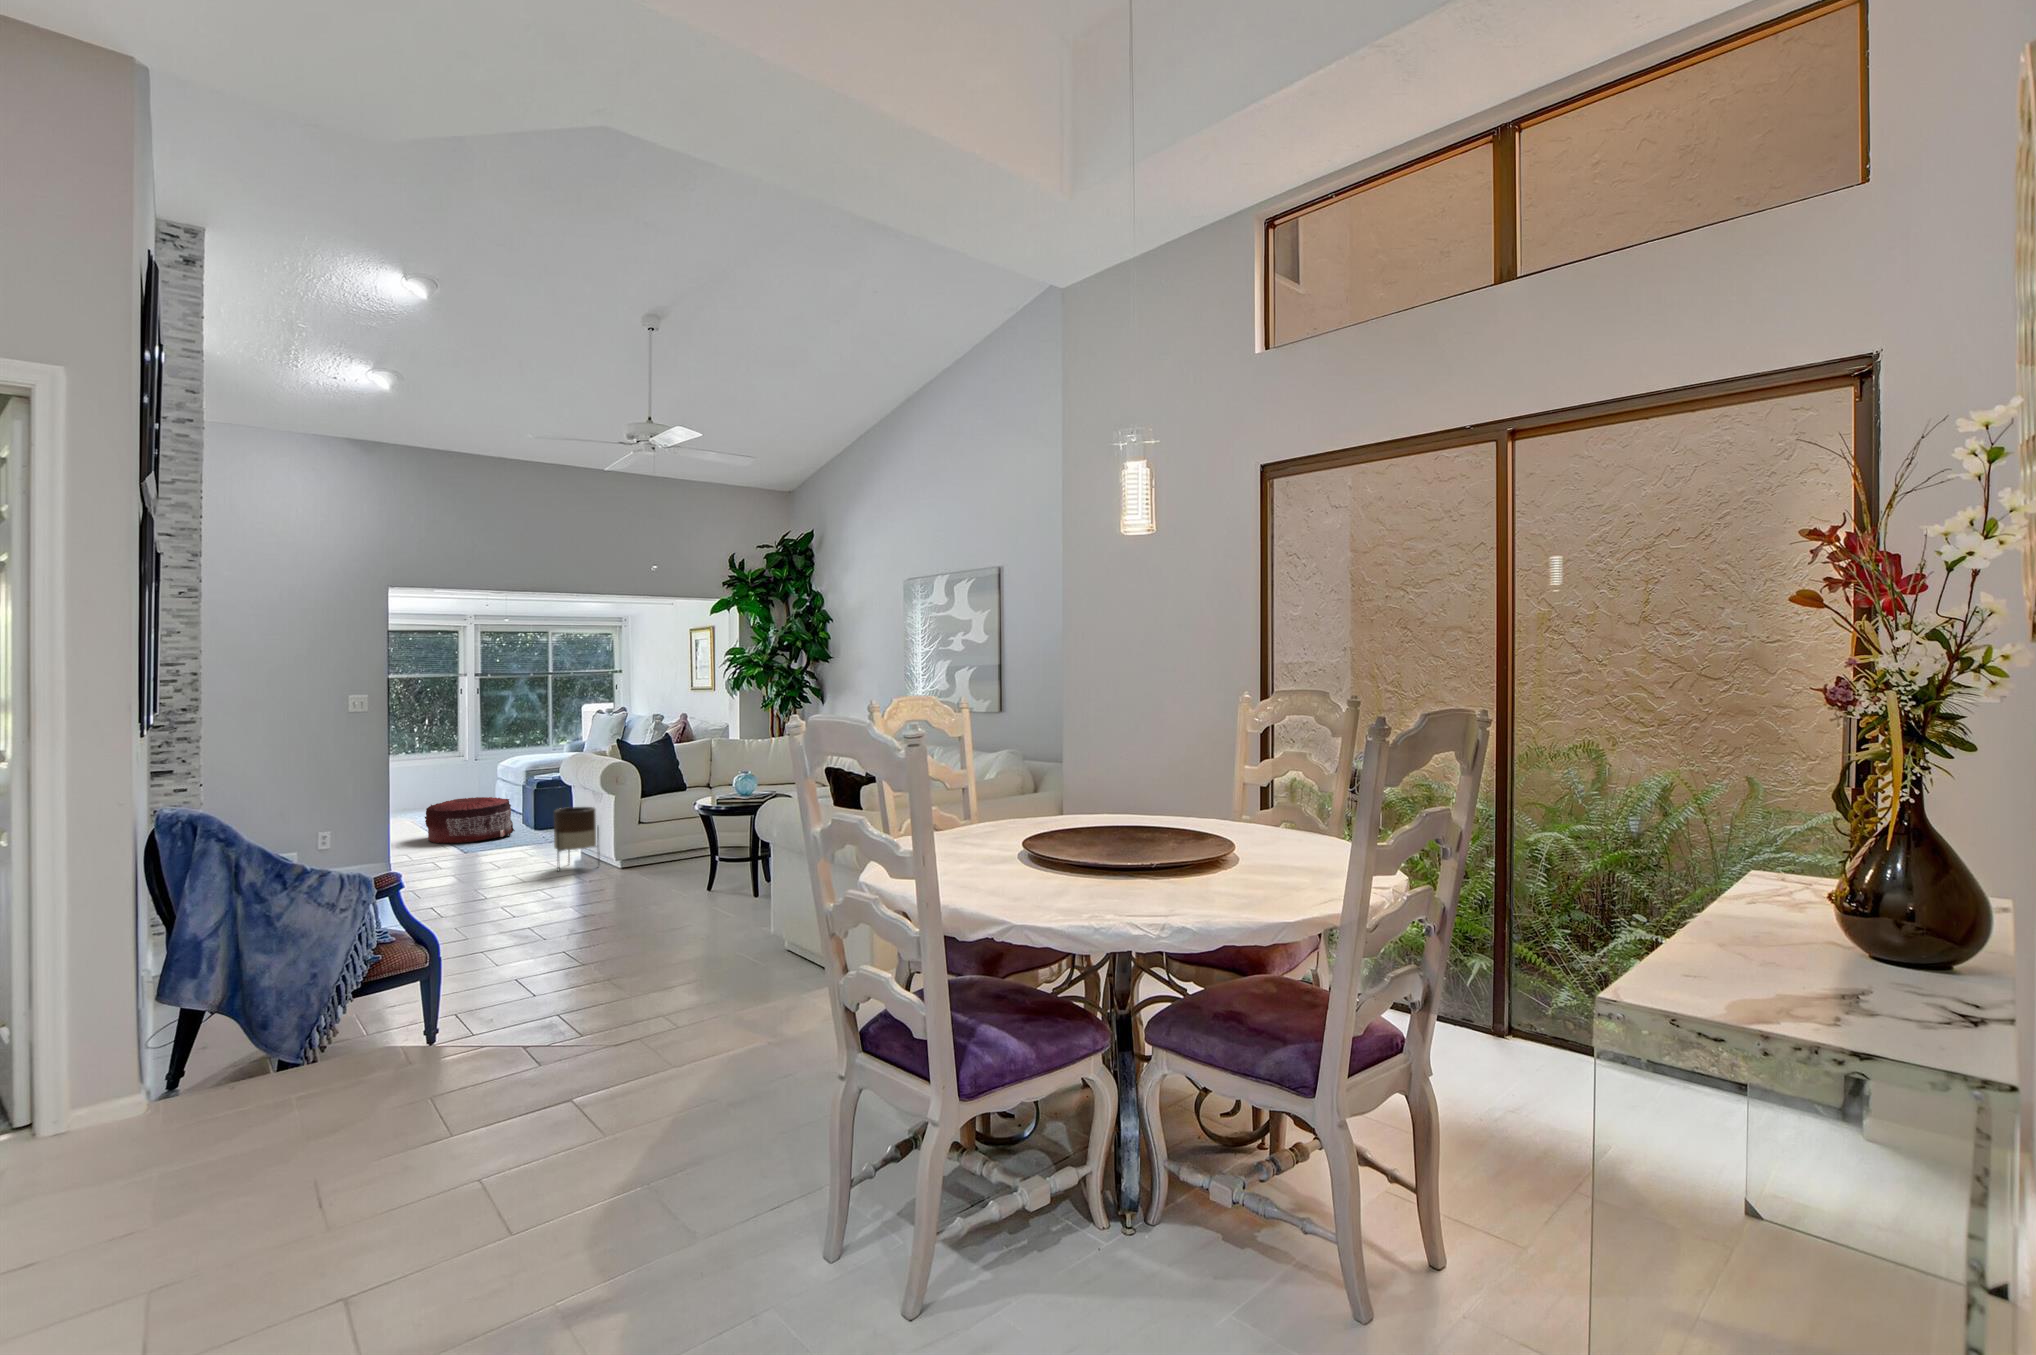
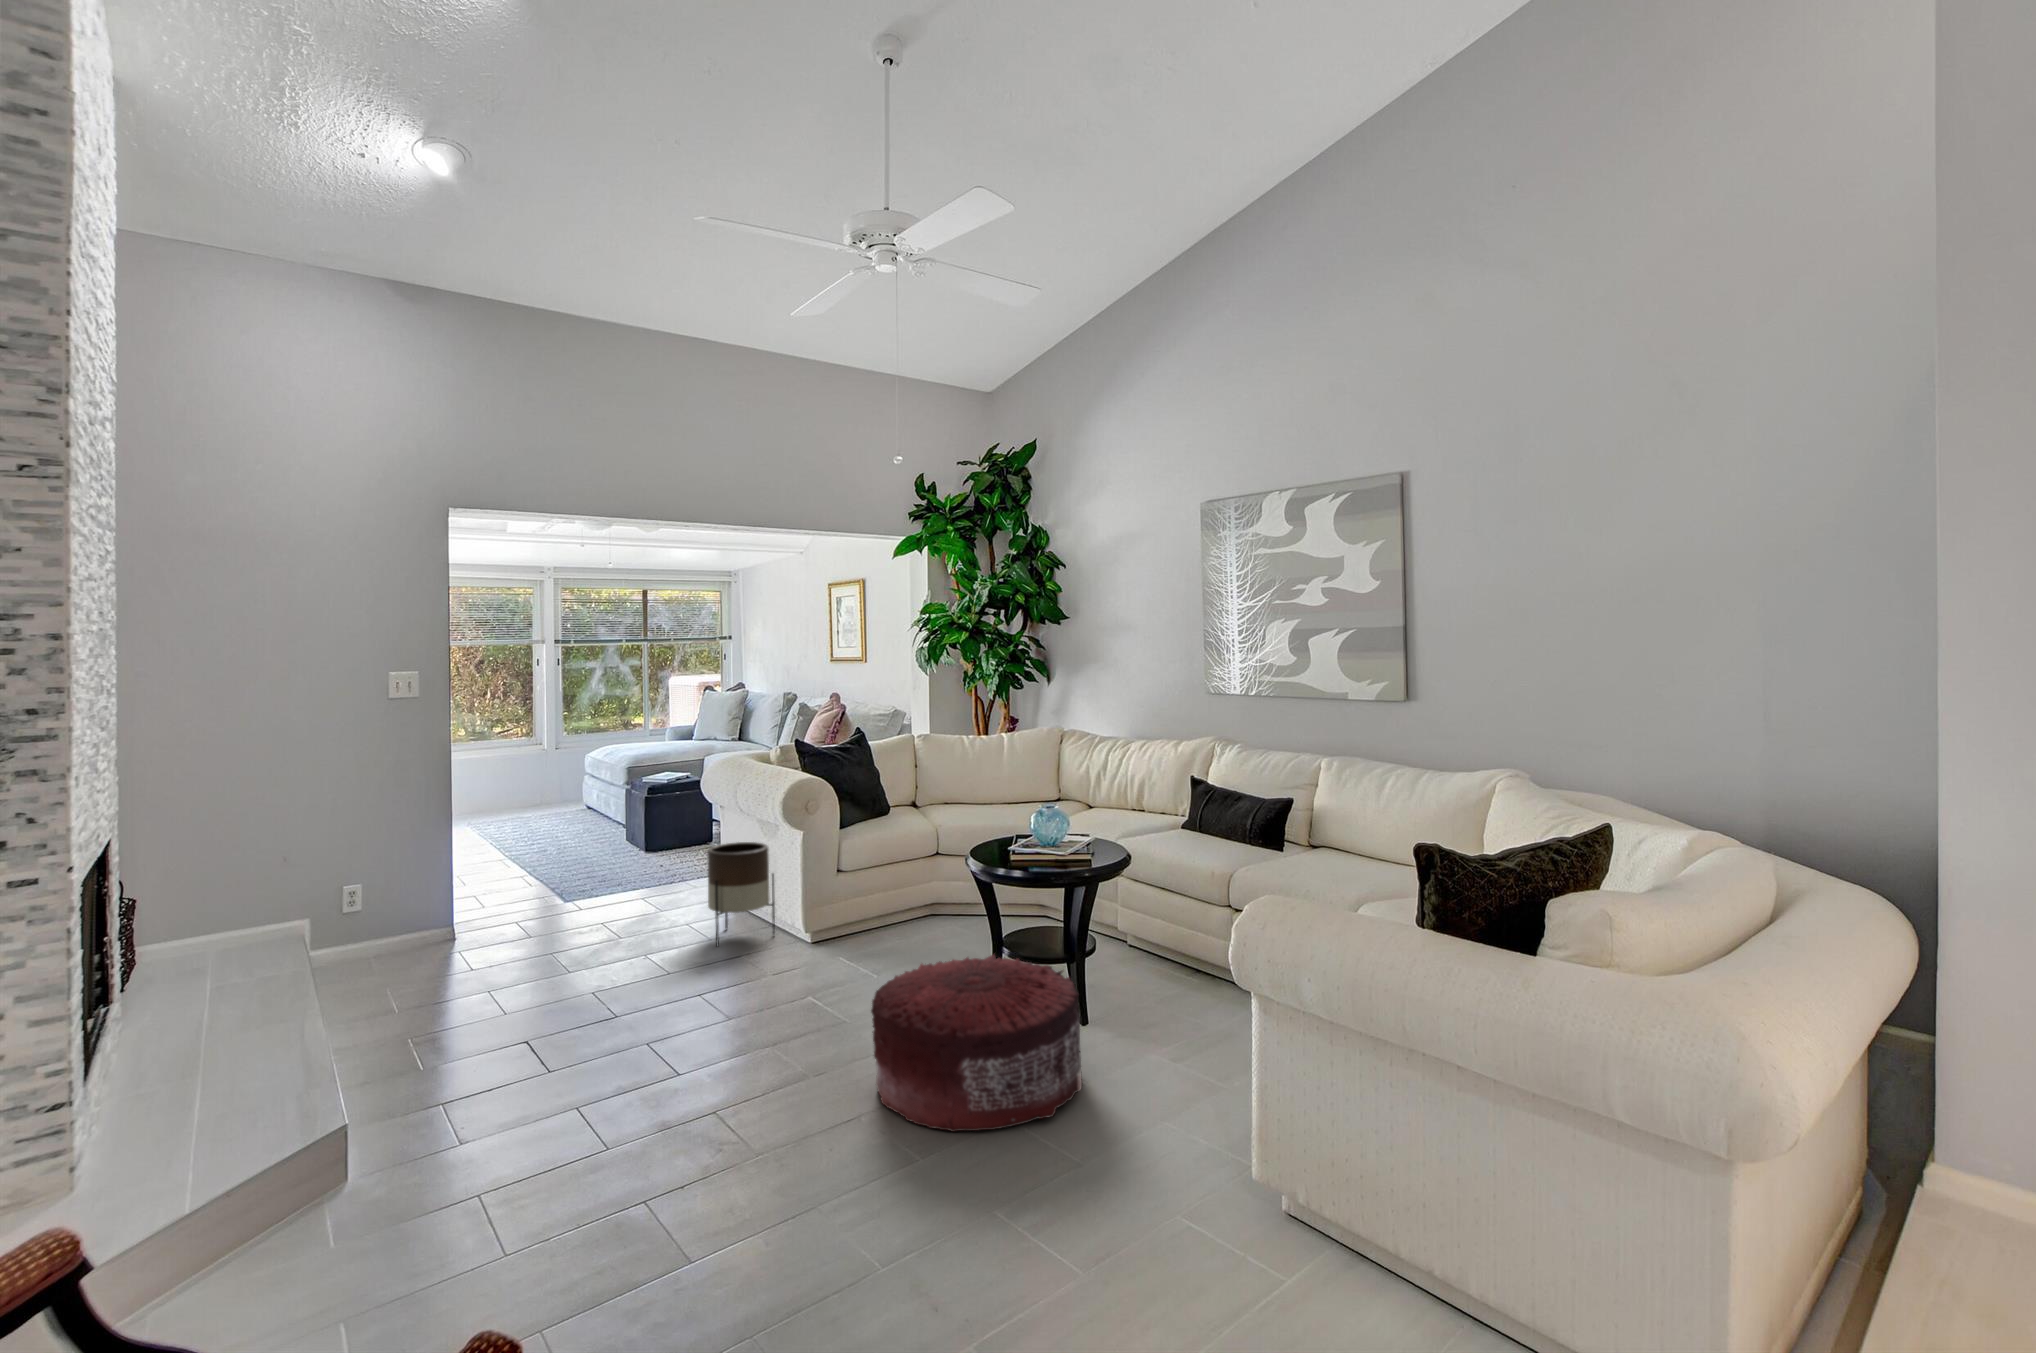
pouf: present [425,797,515,844] -> present [871,955,1082,1132]

